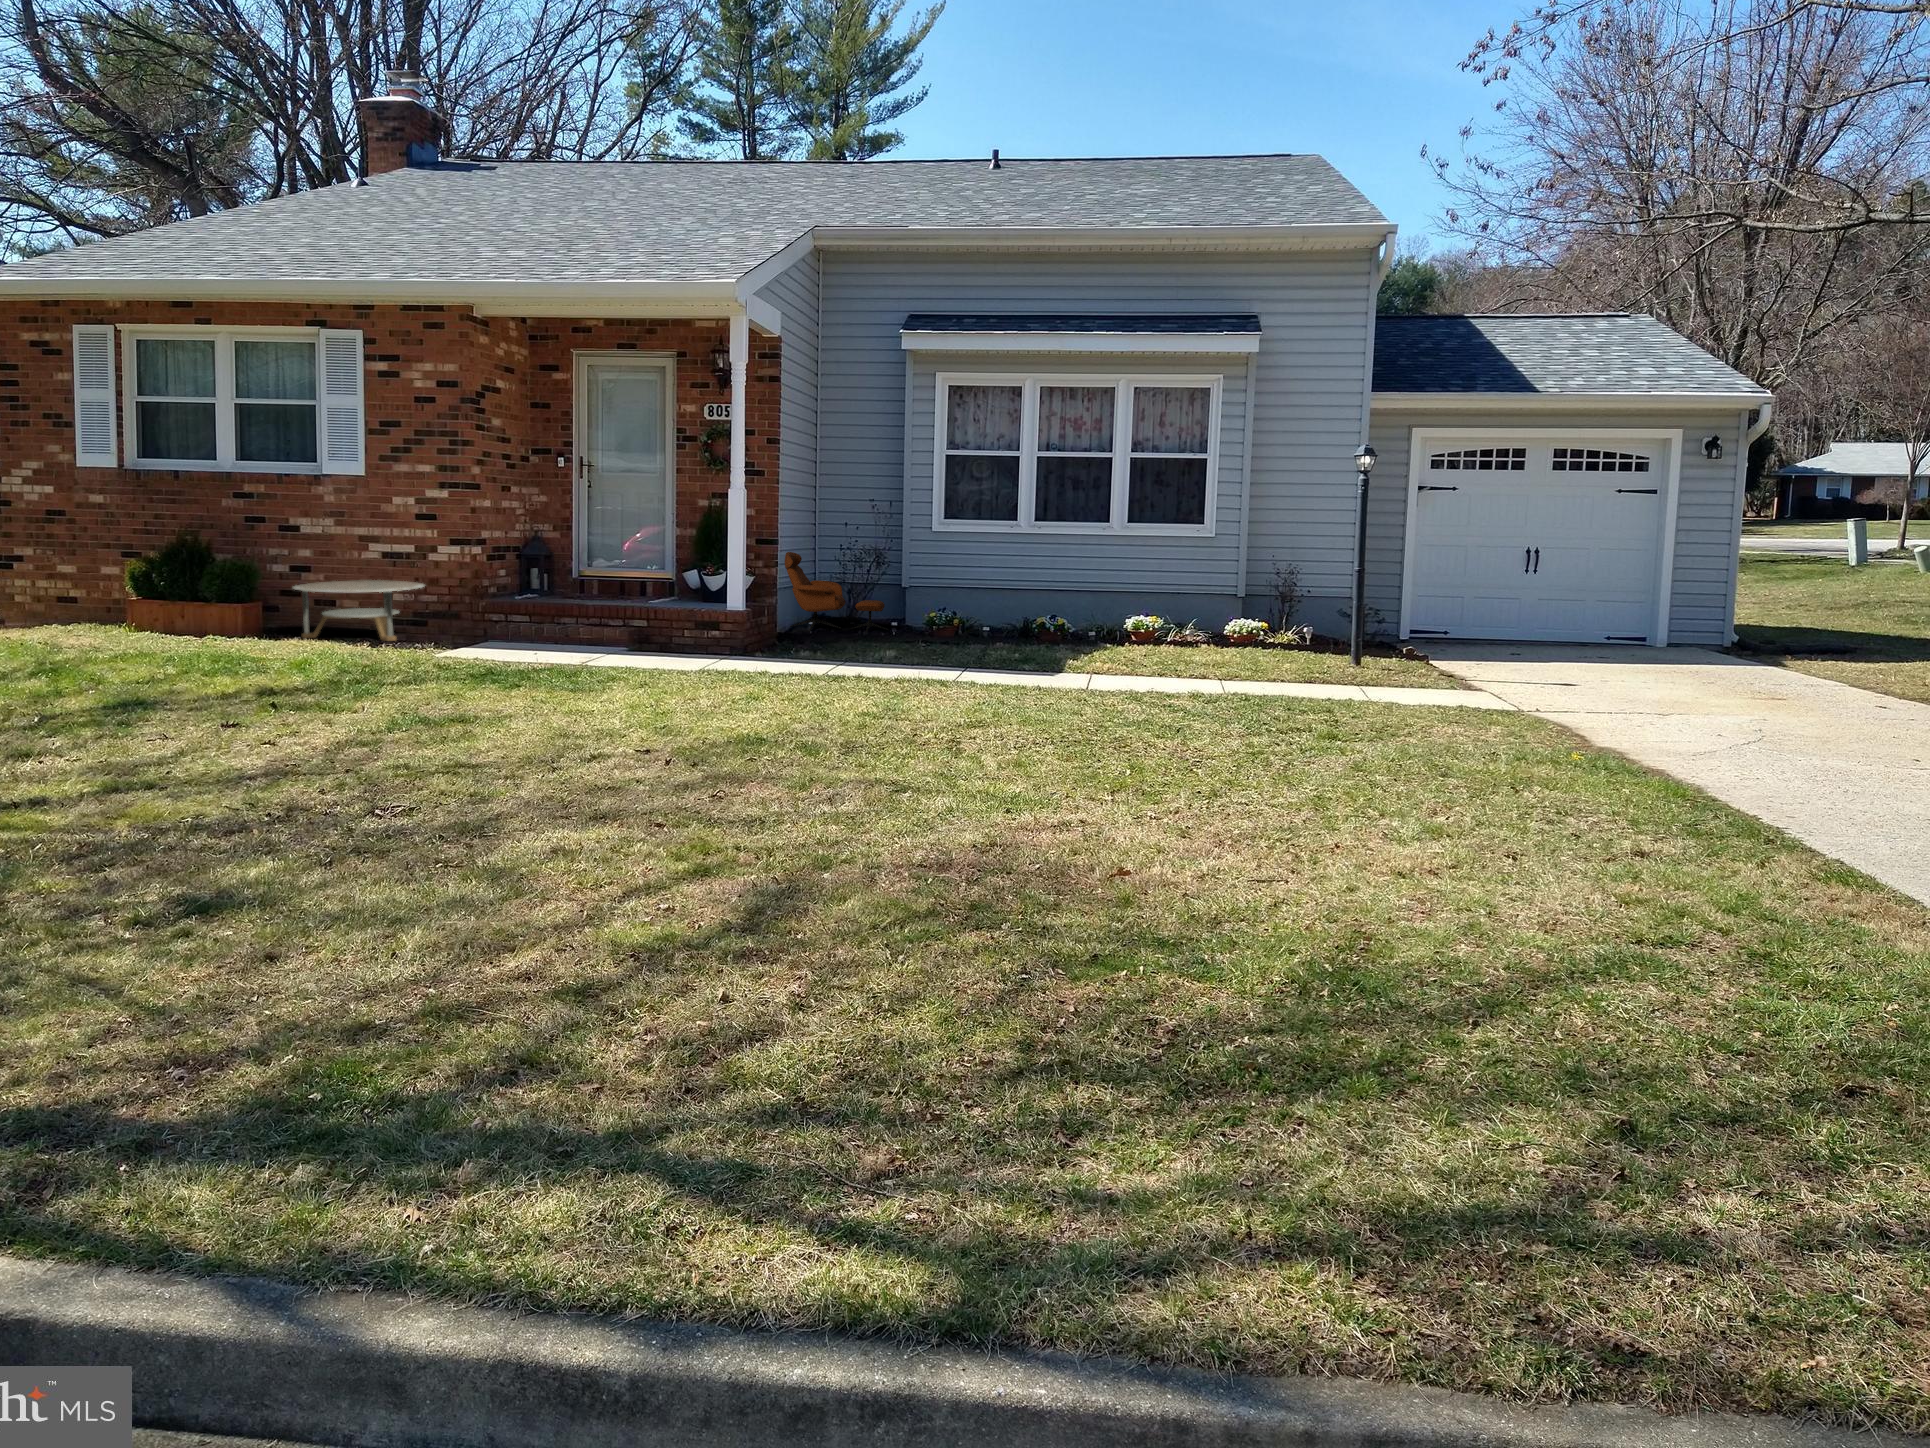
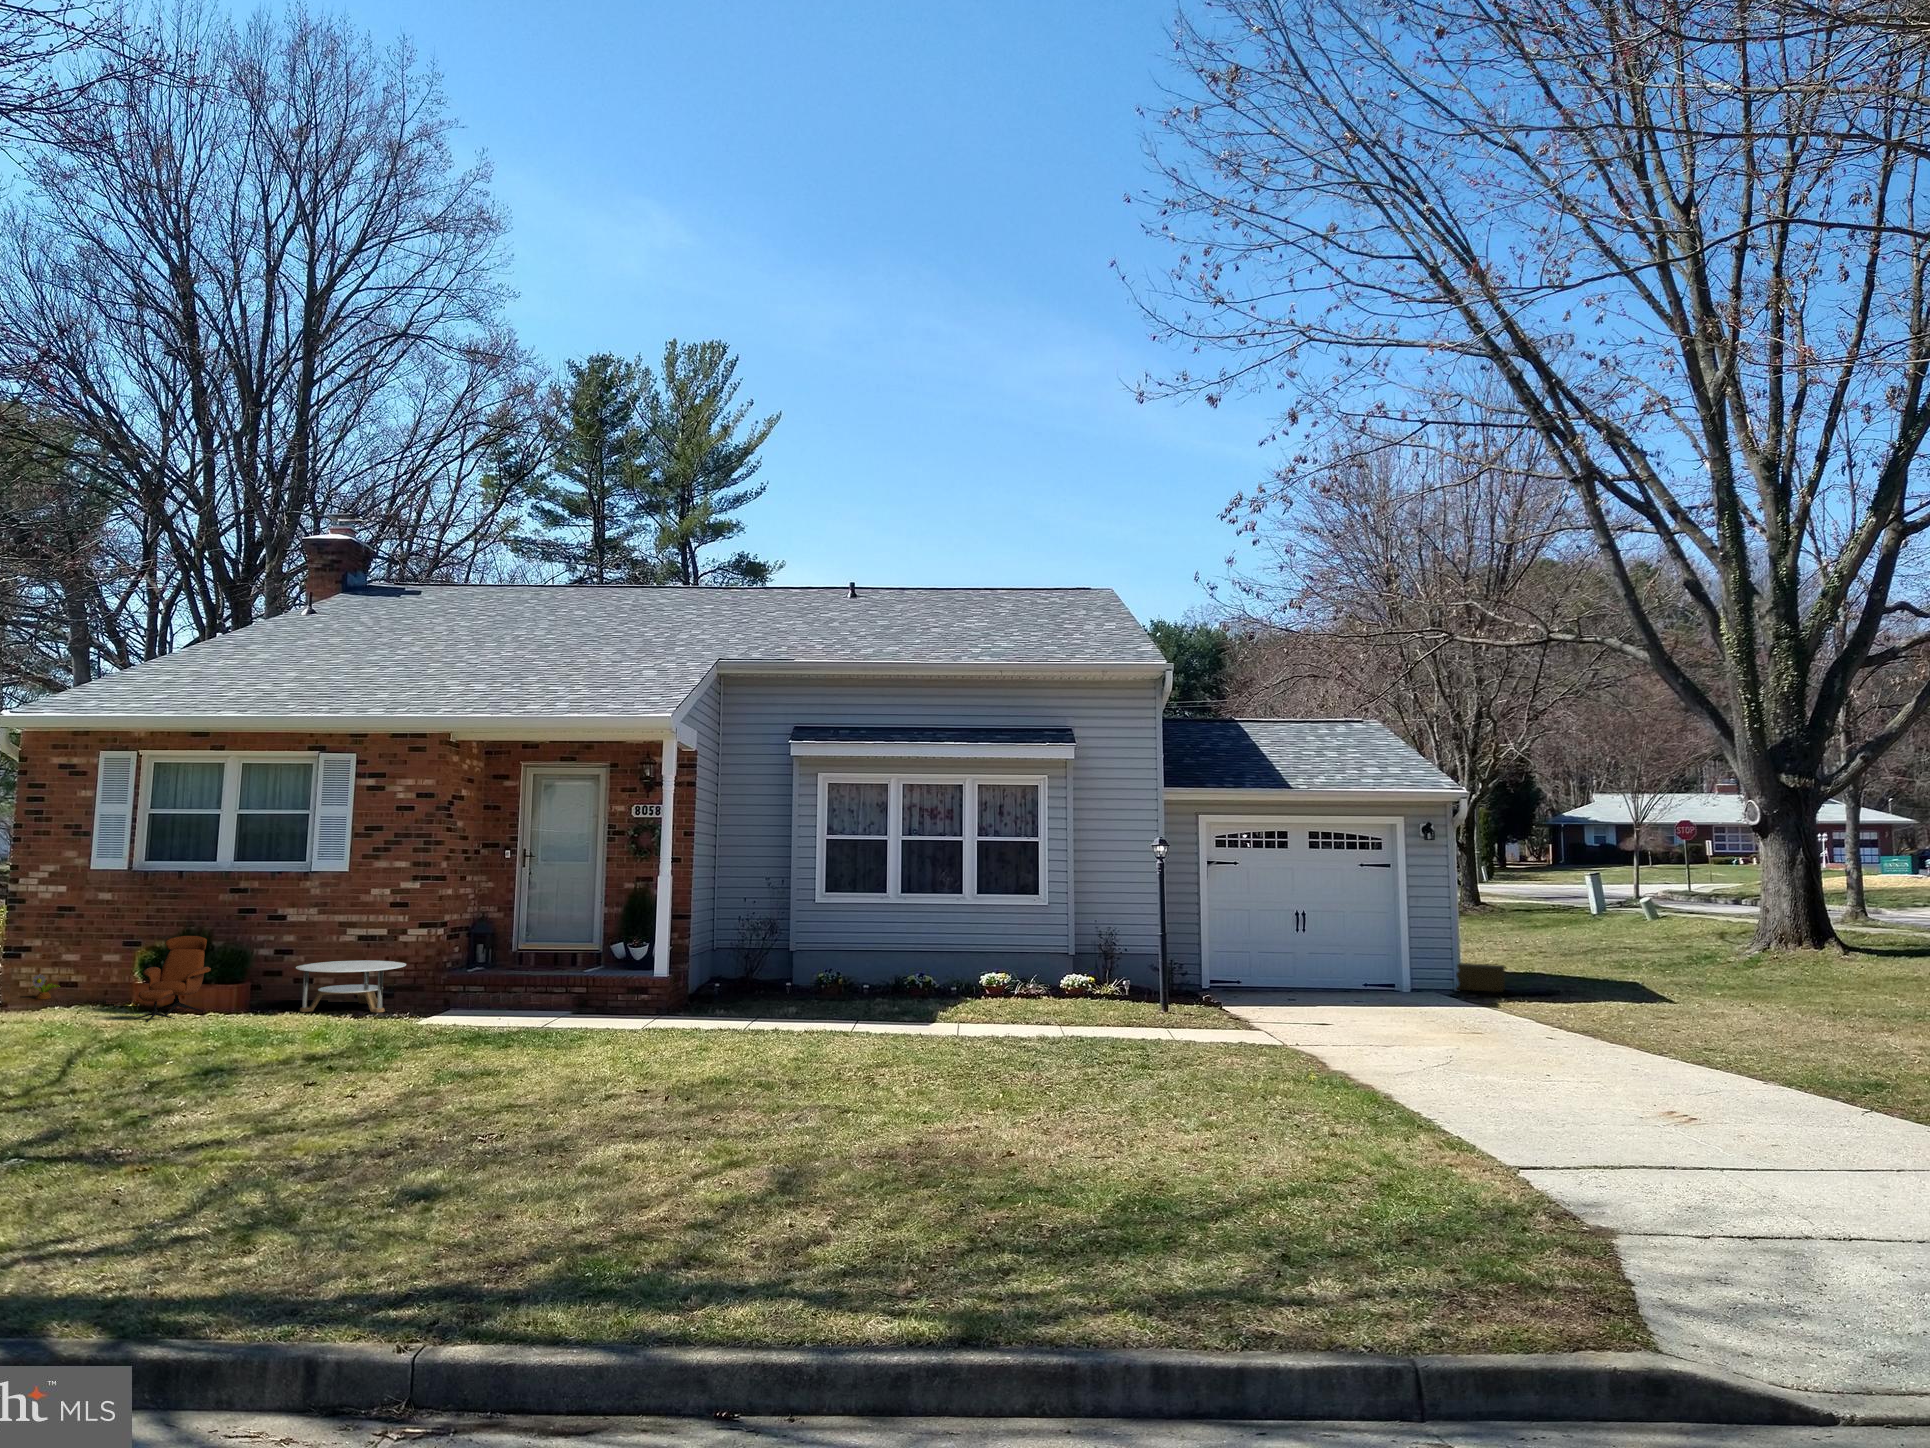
lounge chair: present [785,552,889,632] -> present [134,936,211,1022]
decorative plant: none [24,588,58,617] -> present [30,974,60,999]
cardboard box: none [1725,615,1792,652] -> present [1456,963,1505,992]

